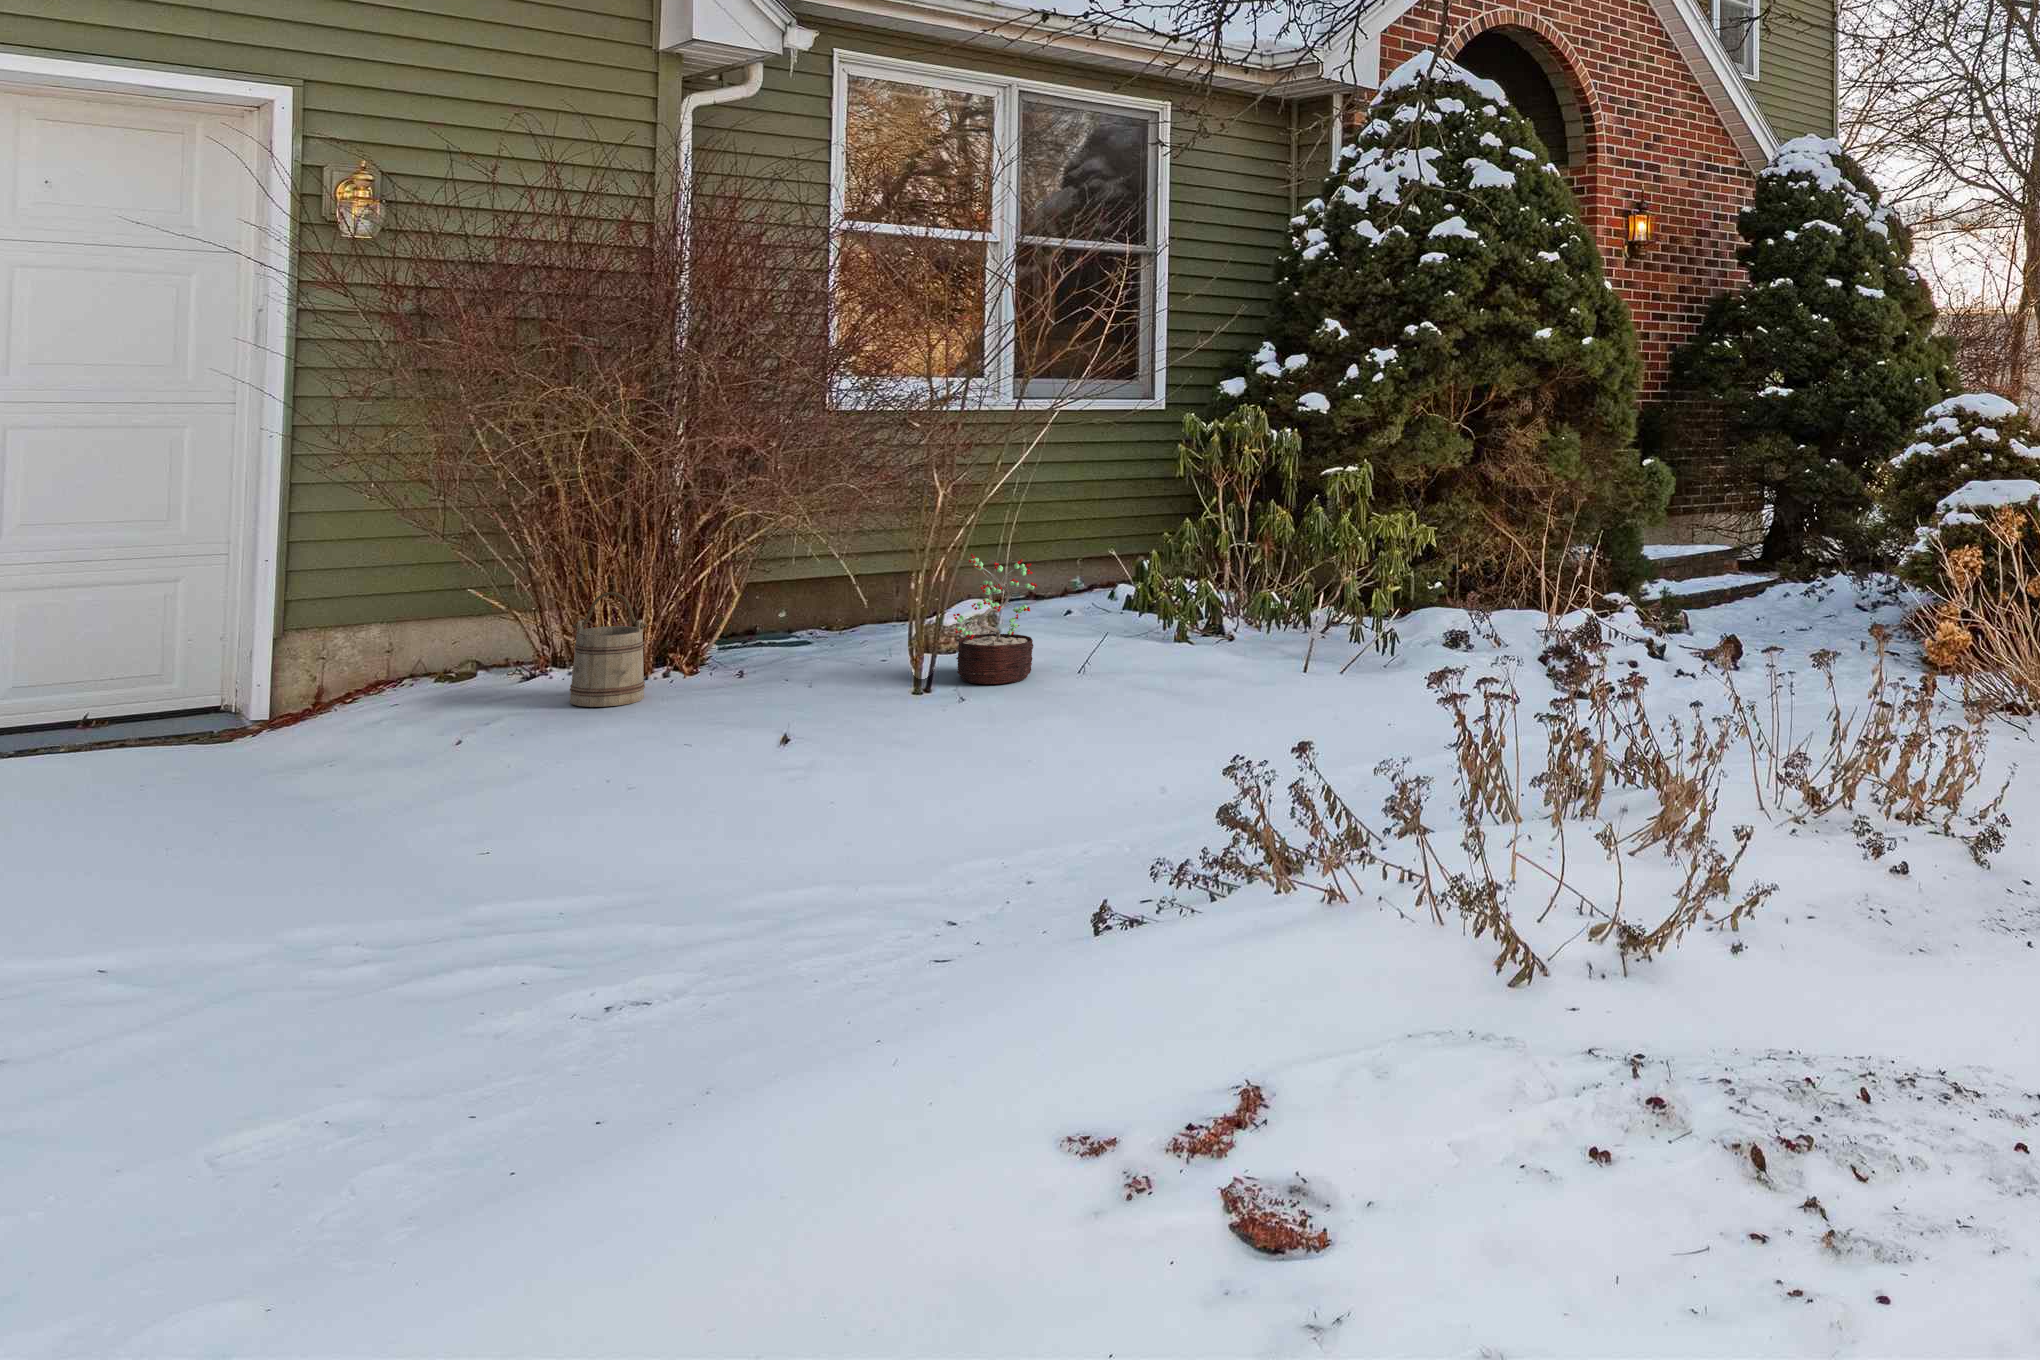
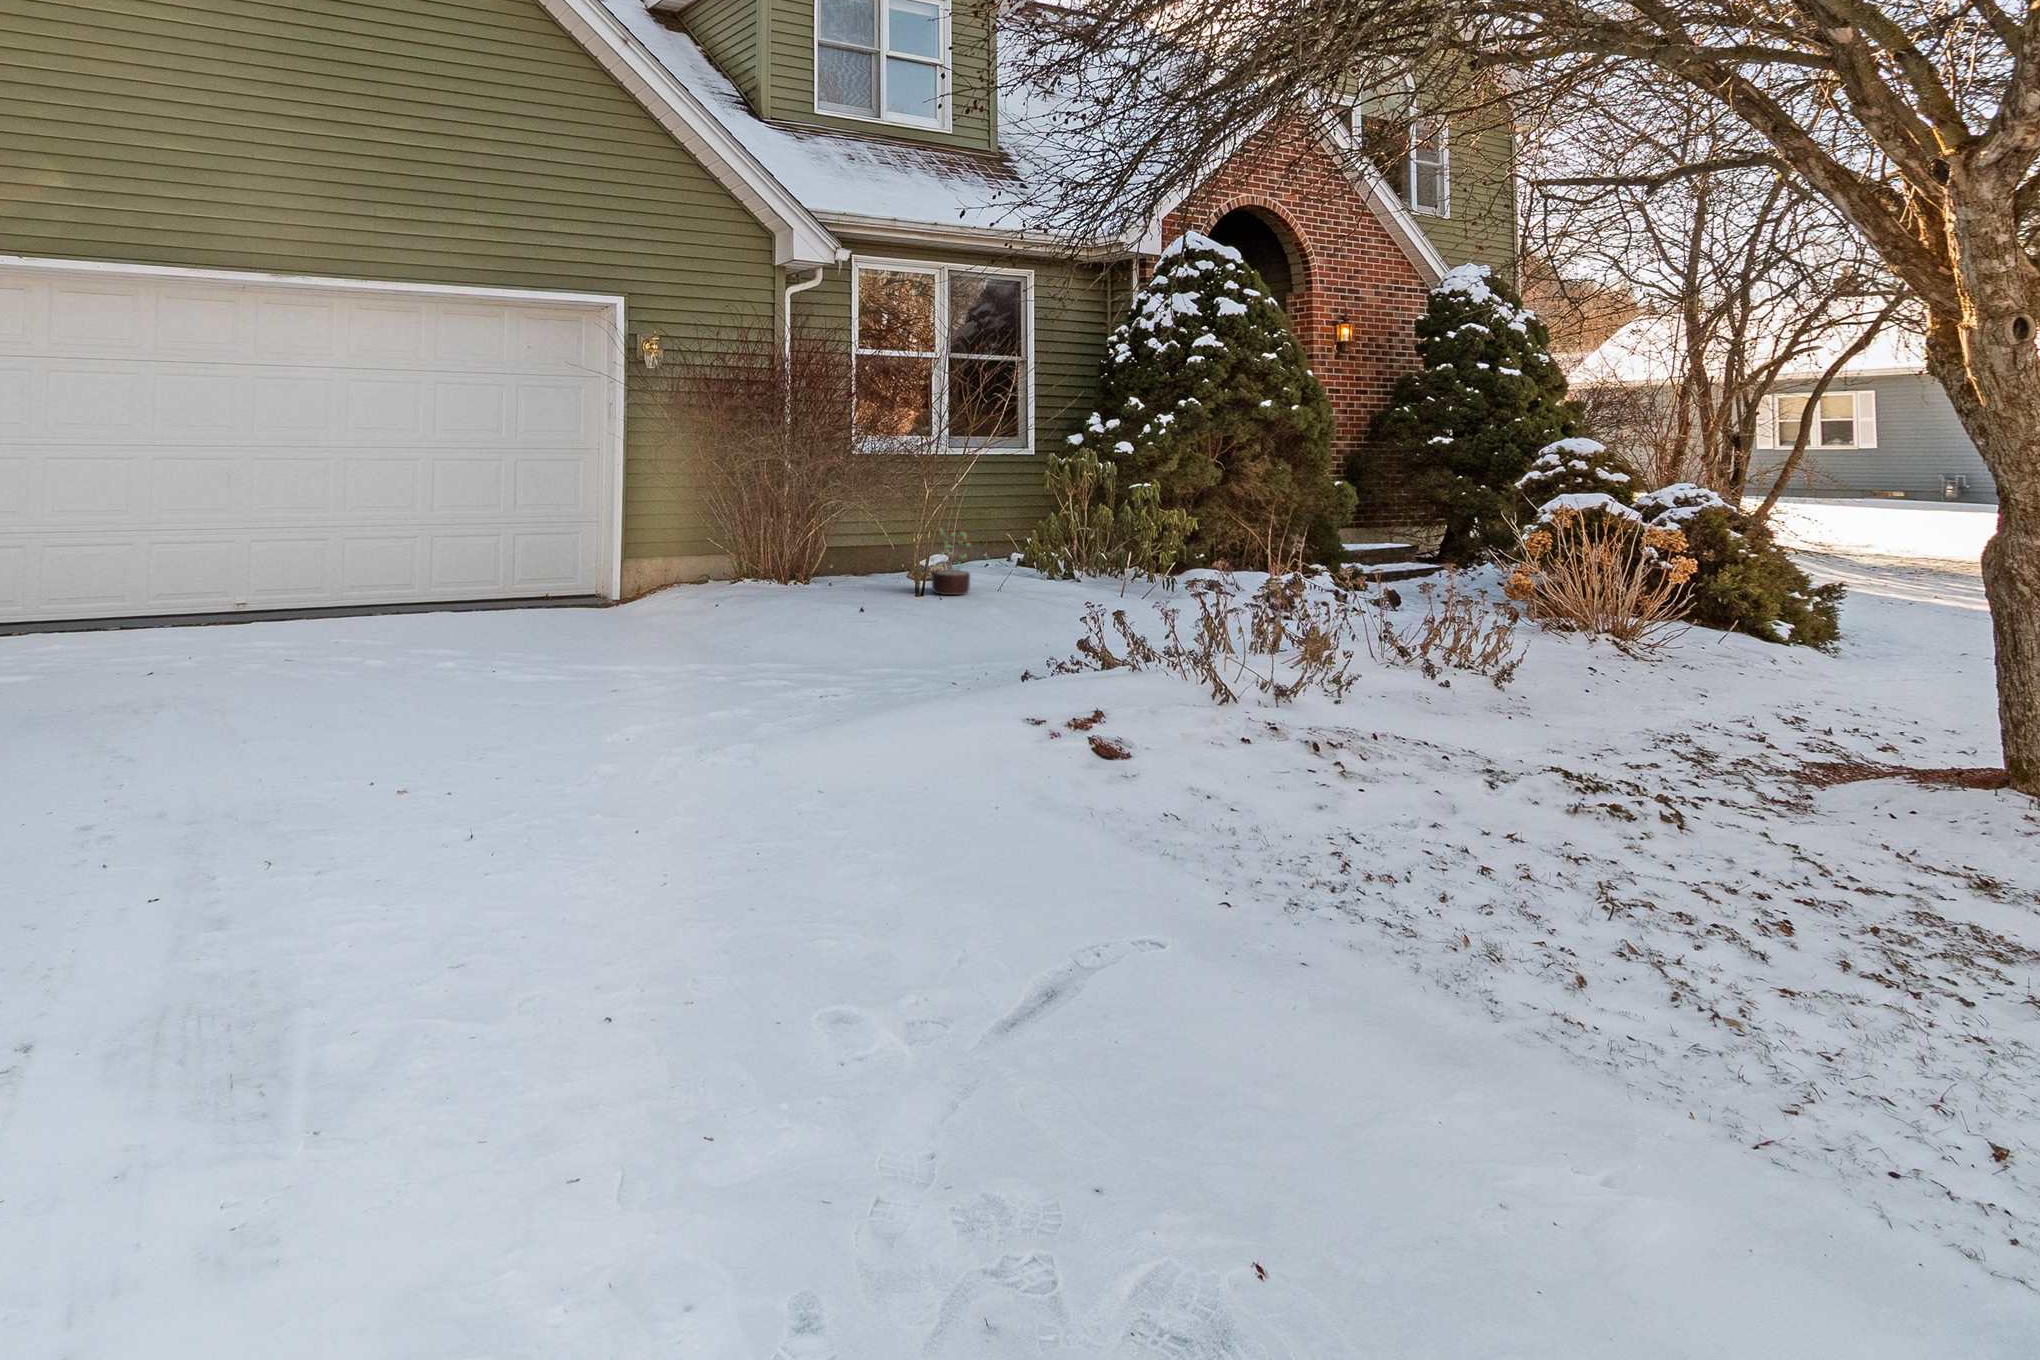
bucket: present [570,592,648,707] -> none [751,540,785,596]

